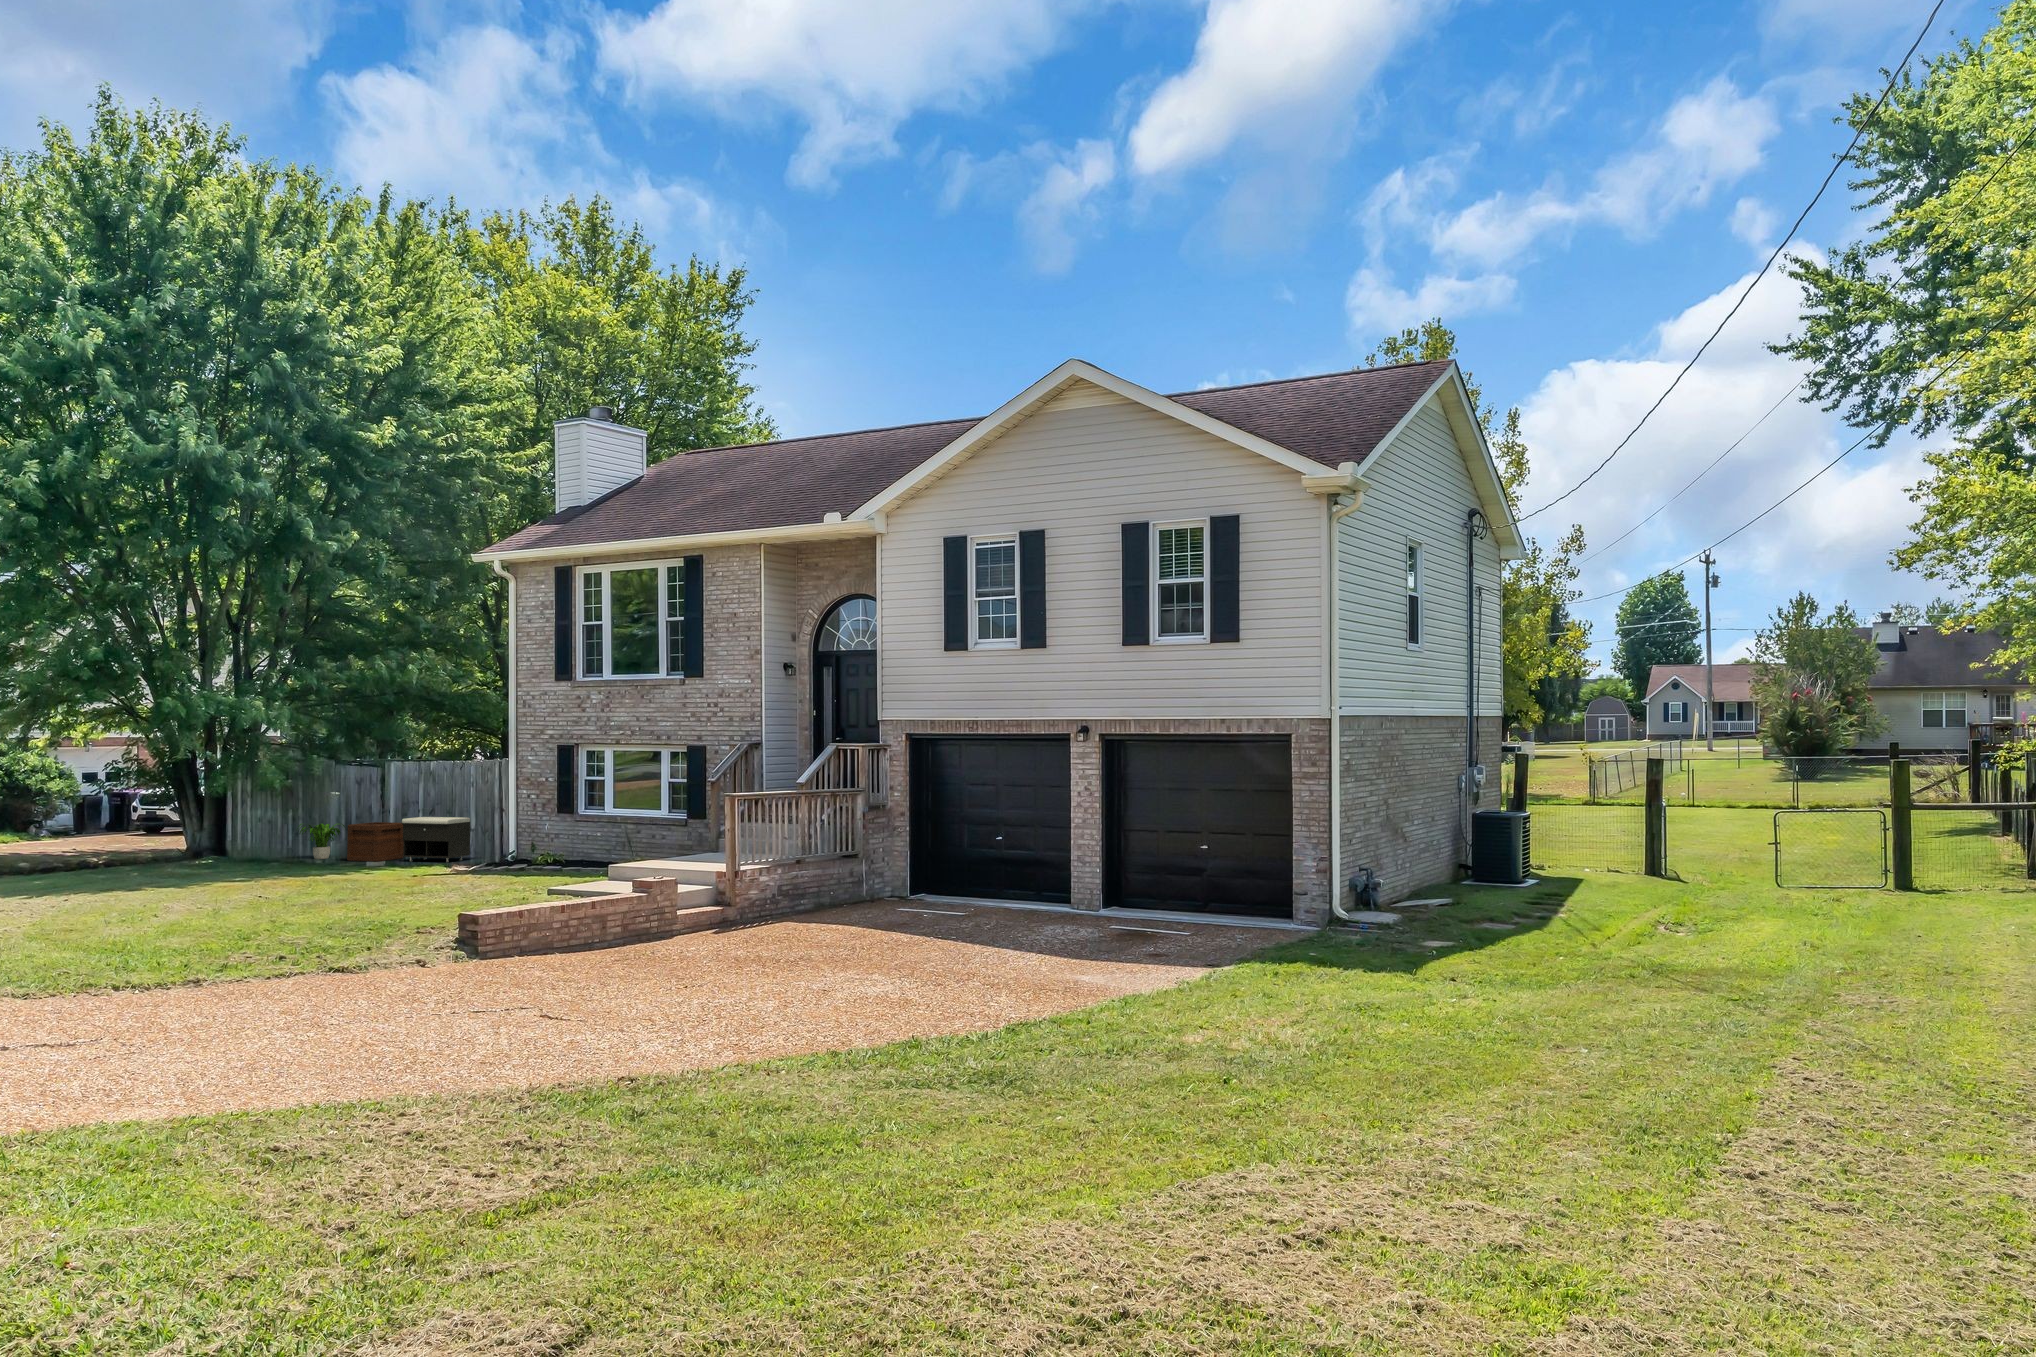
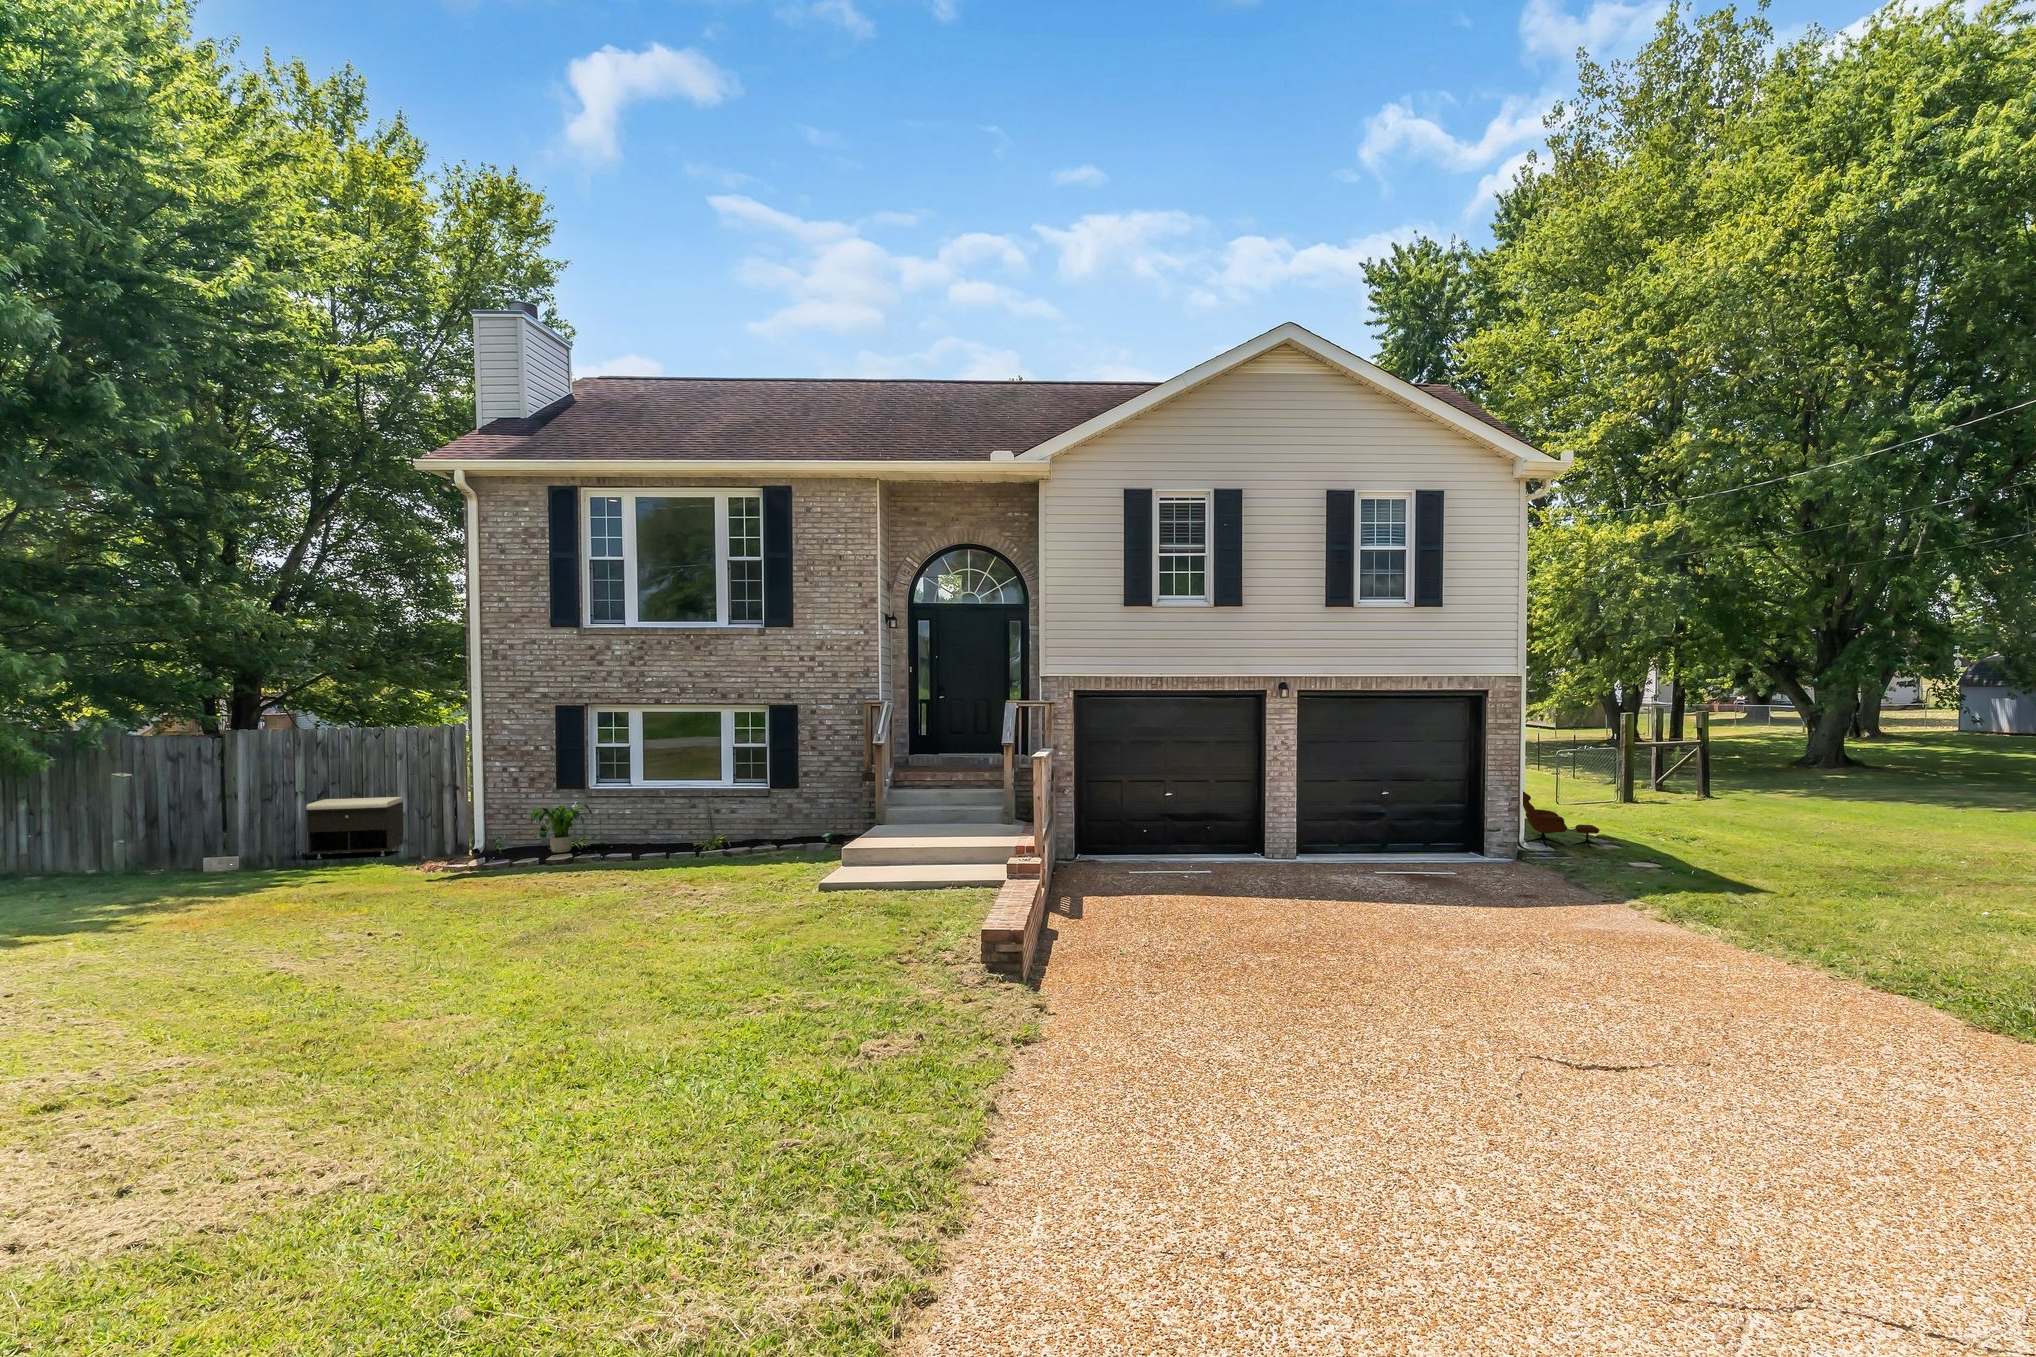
wooden crate: present [347,822,404,862] -> none [209,809,291,866]
potted plant: present [297,824,345,859] -> present [531,805,591,853]
lounge chair: none [1337,854,1422,926] -> present [1523,791,1603,848]

